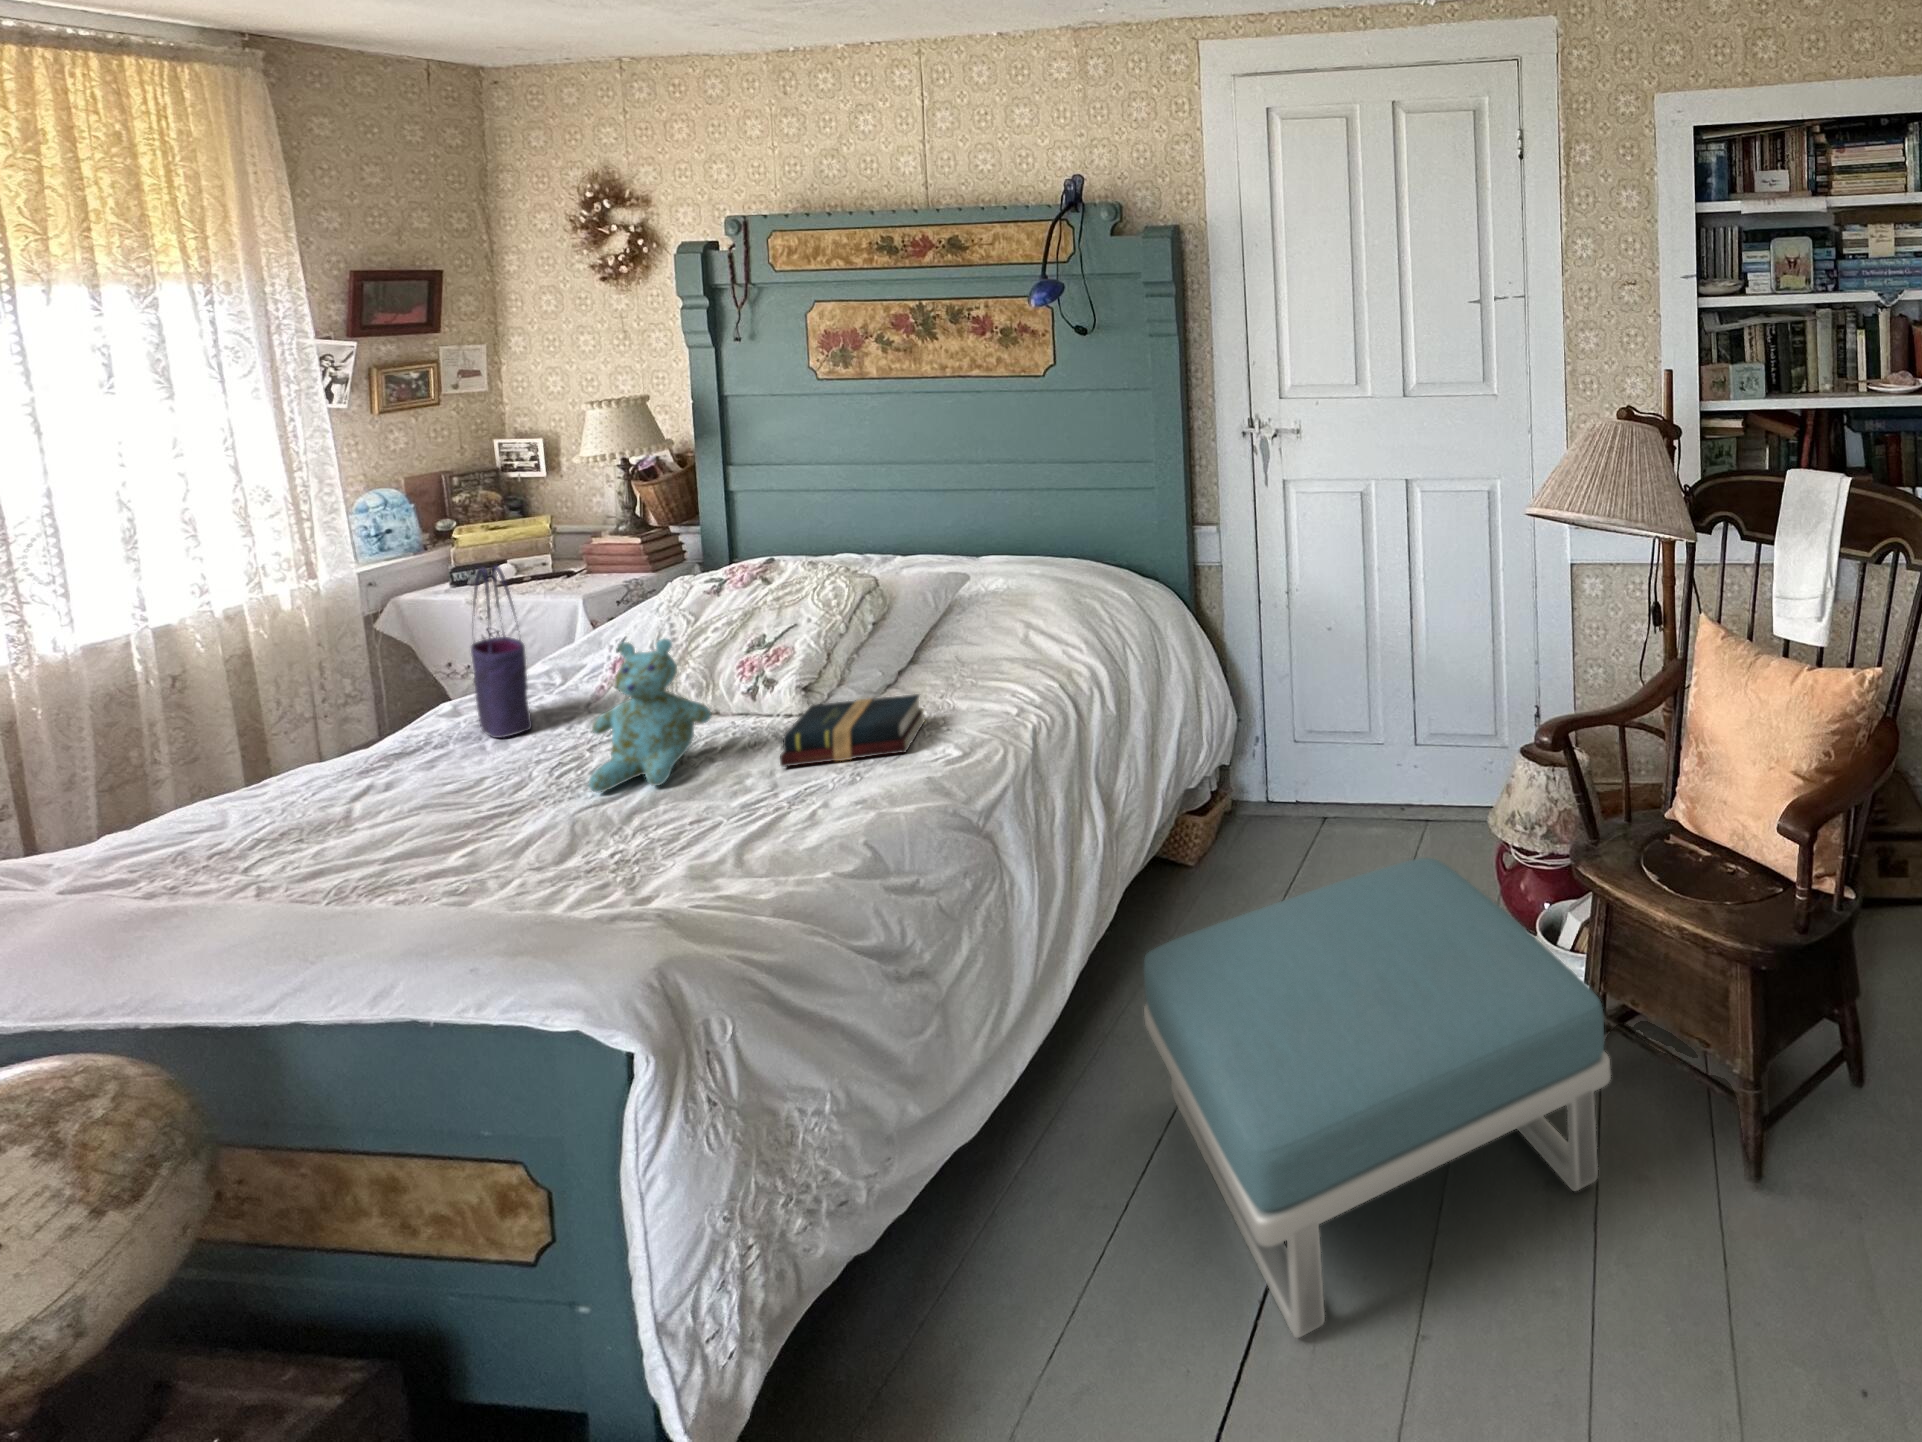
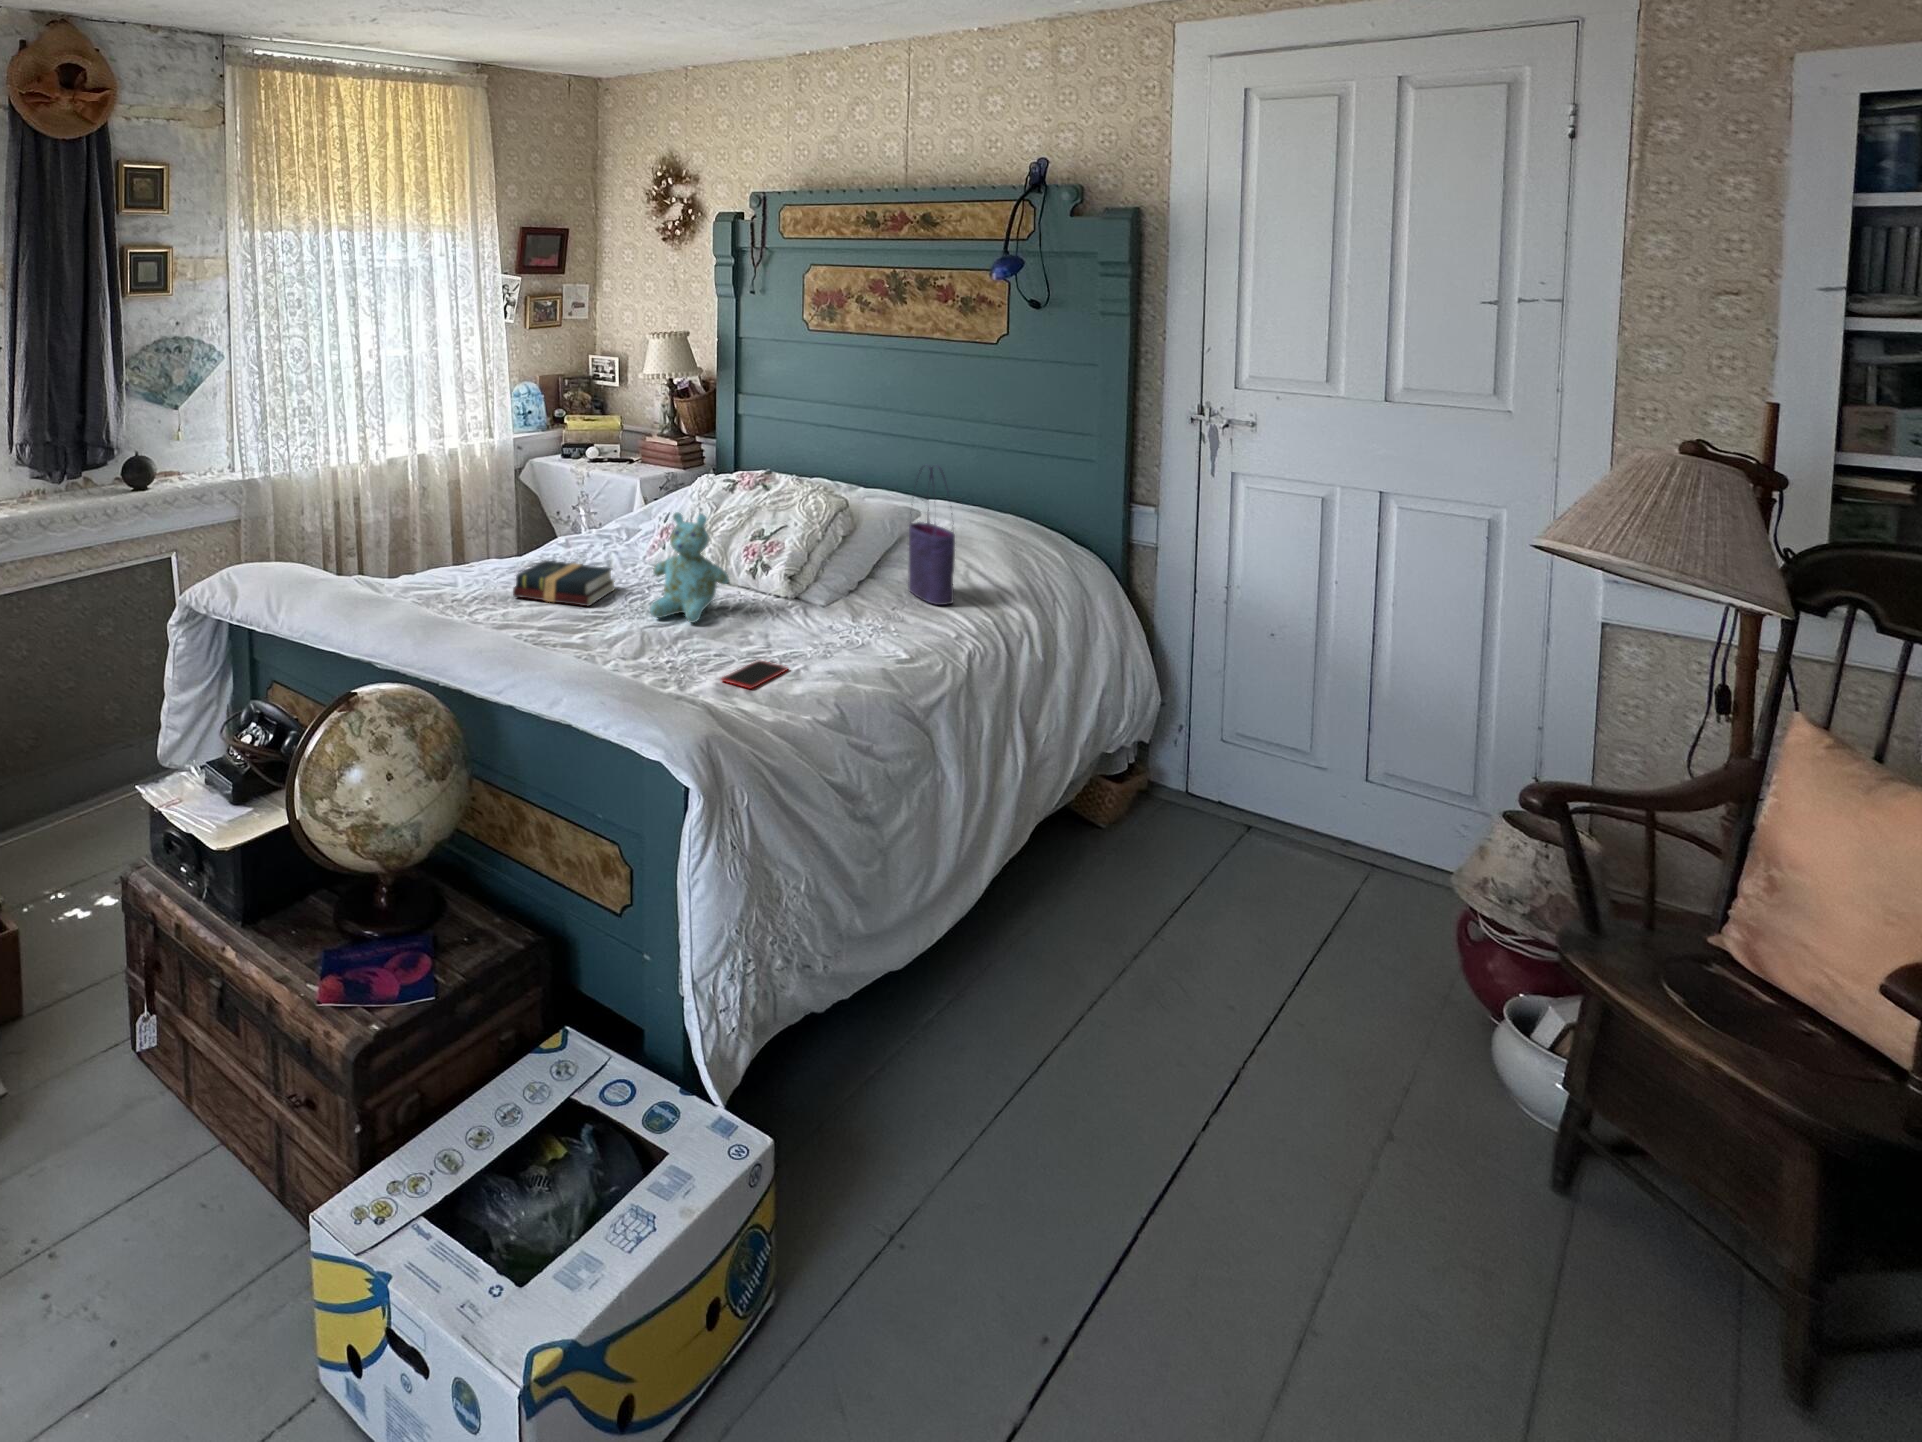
tote bag: present [471,566,532,738] -> present [908,466,955,605]
hardback book: present [780,694,925,767] -> present [513,560,615,606]
smartphone: none [698,813,800,859] -> present [722,660,788,689]
footstool: present [1144,858,1611,1338] -> none [1052,873,1592,1296]

